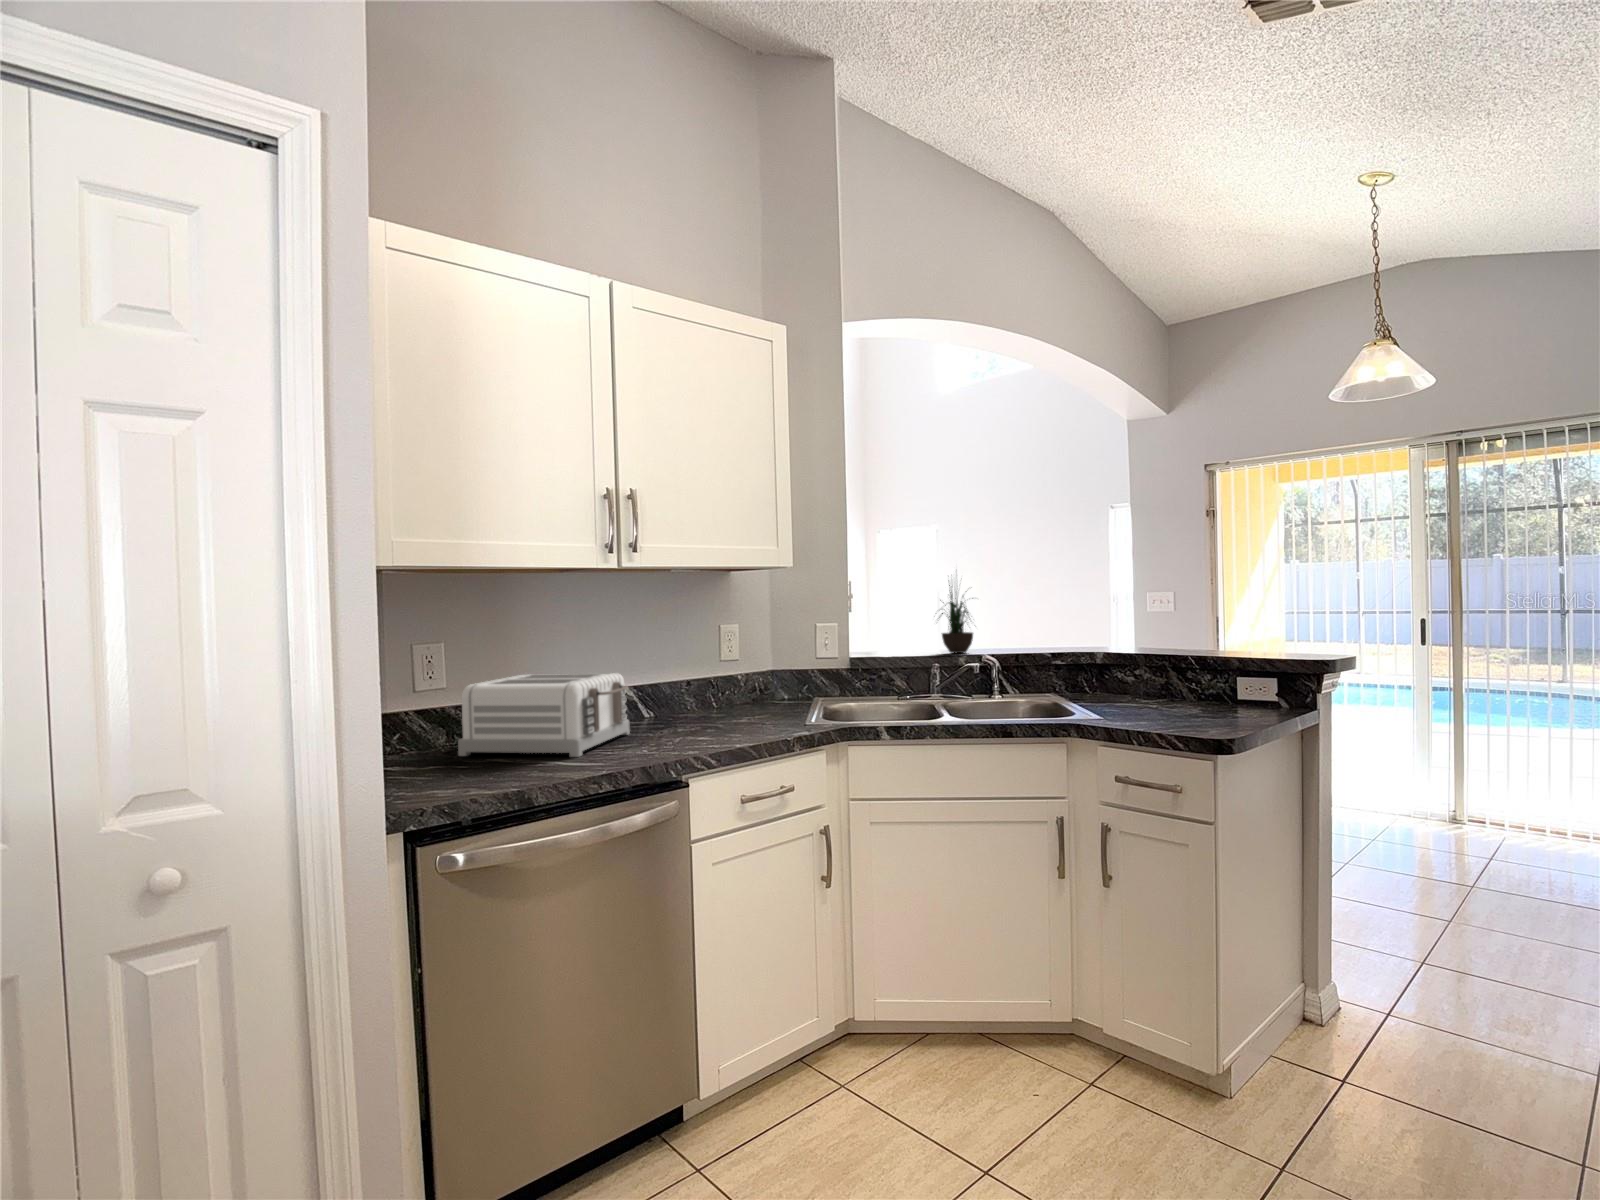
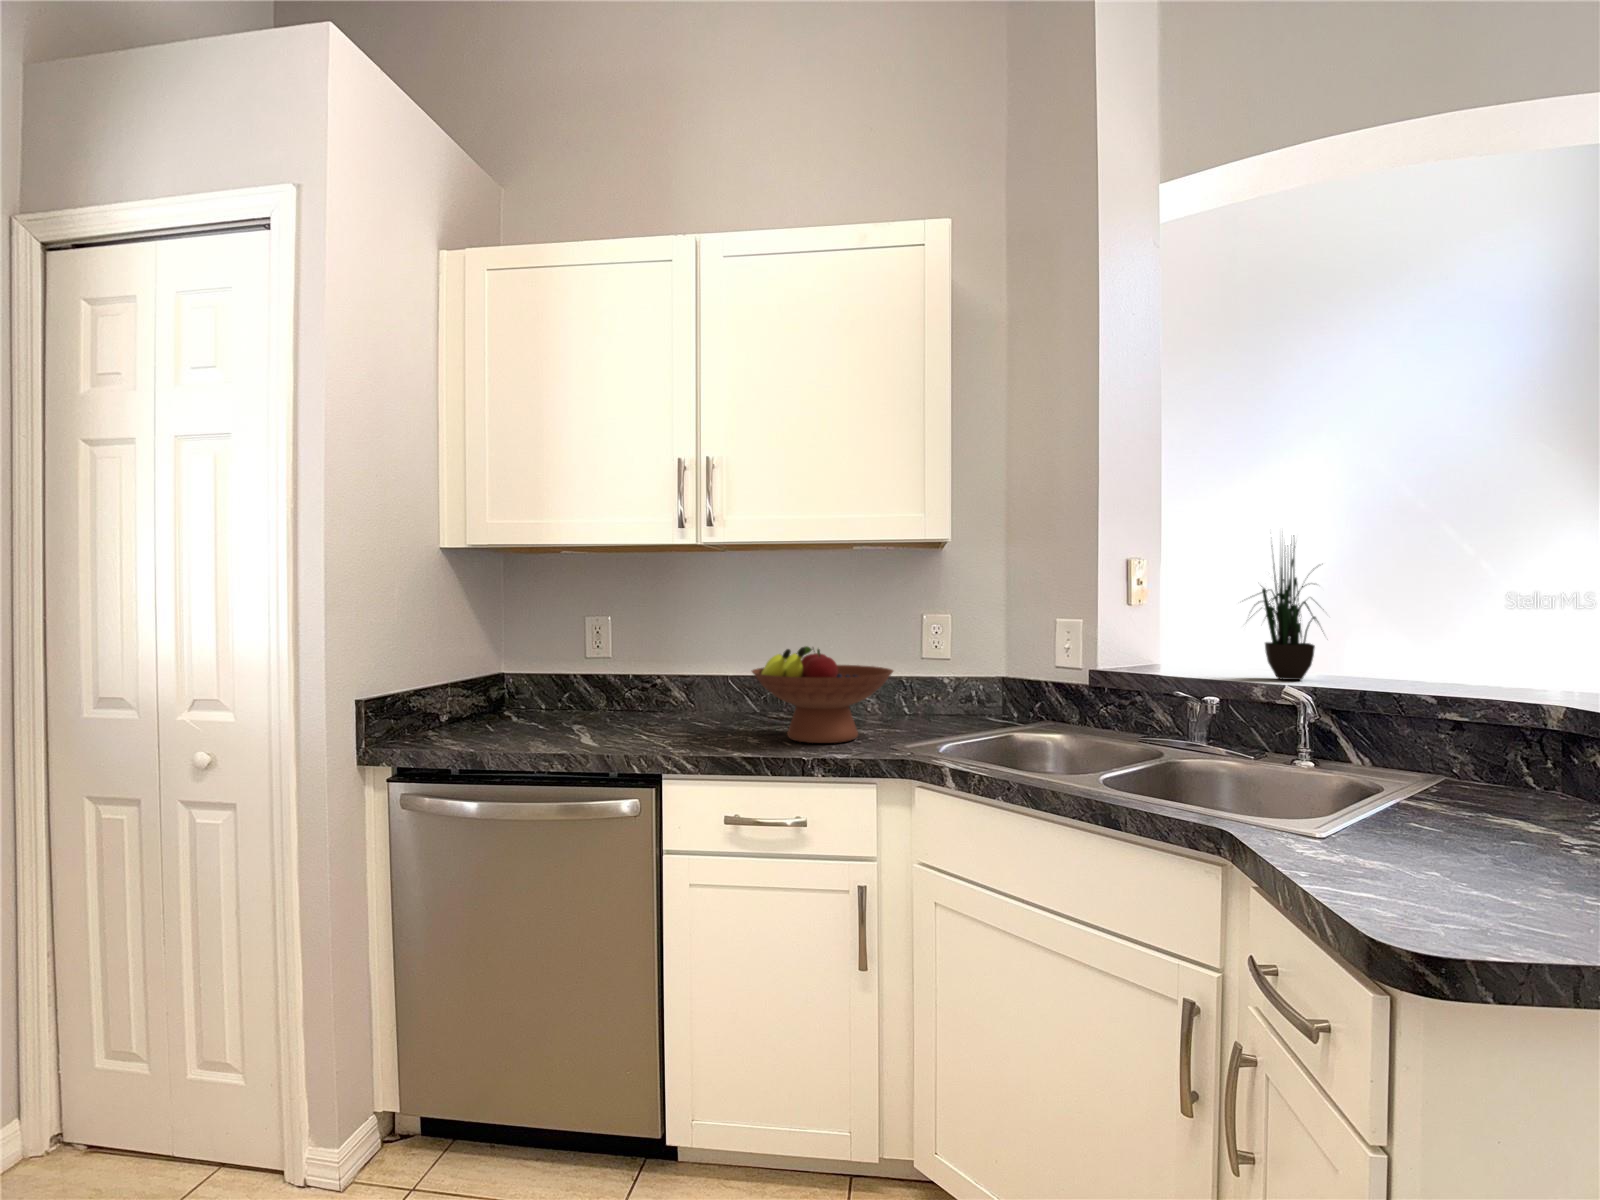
fruit bowl: none [684,654,798,732] -> present [752,646,893,743]
toaster: present [458,673,630,757] -> none [571,651,728,736]

